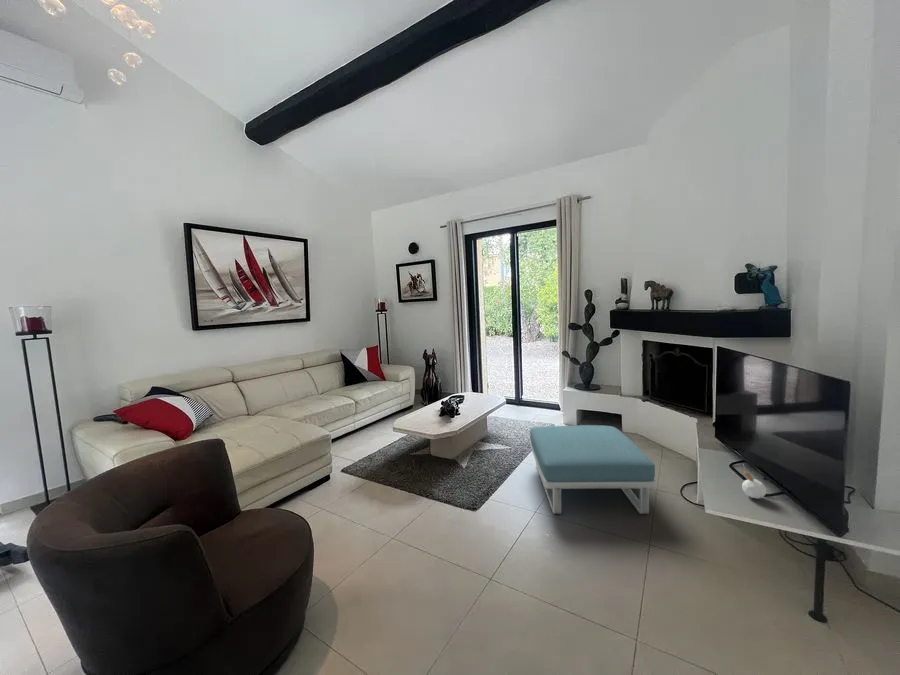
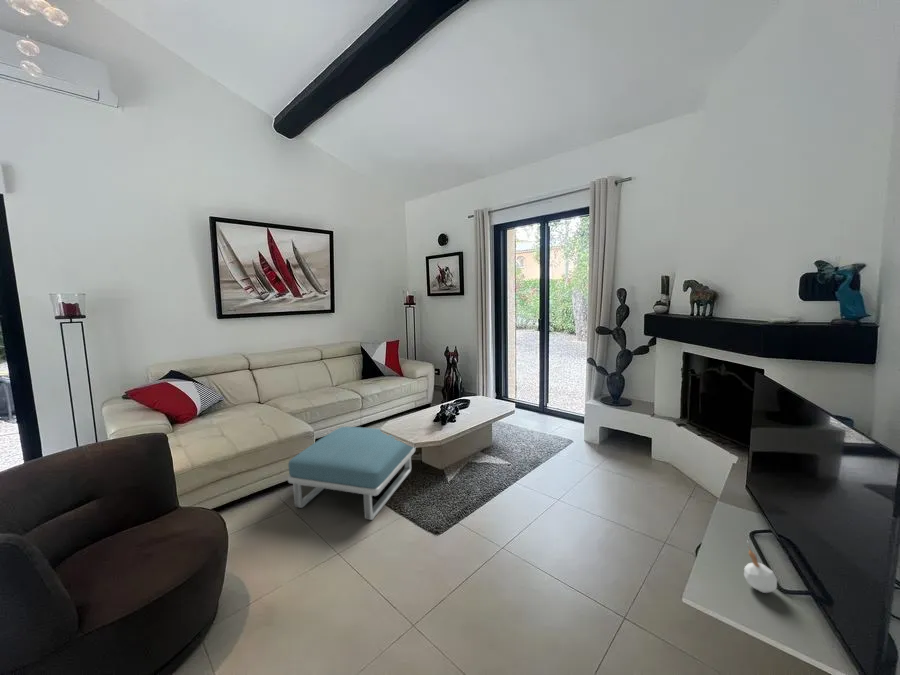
footstool: present [530,425,656,514] -> present [288,427,415,520]

